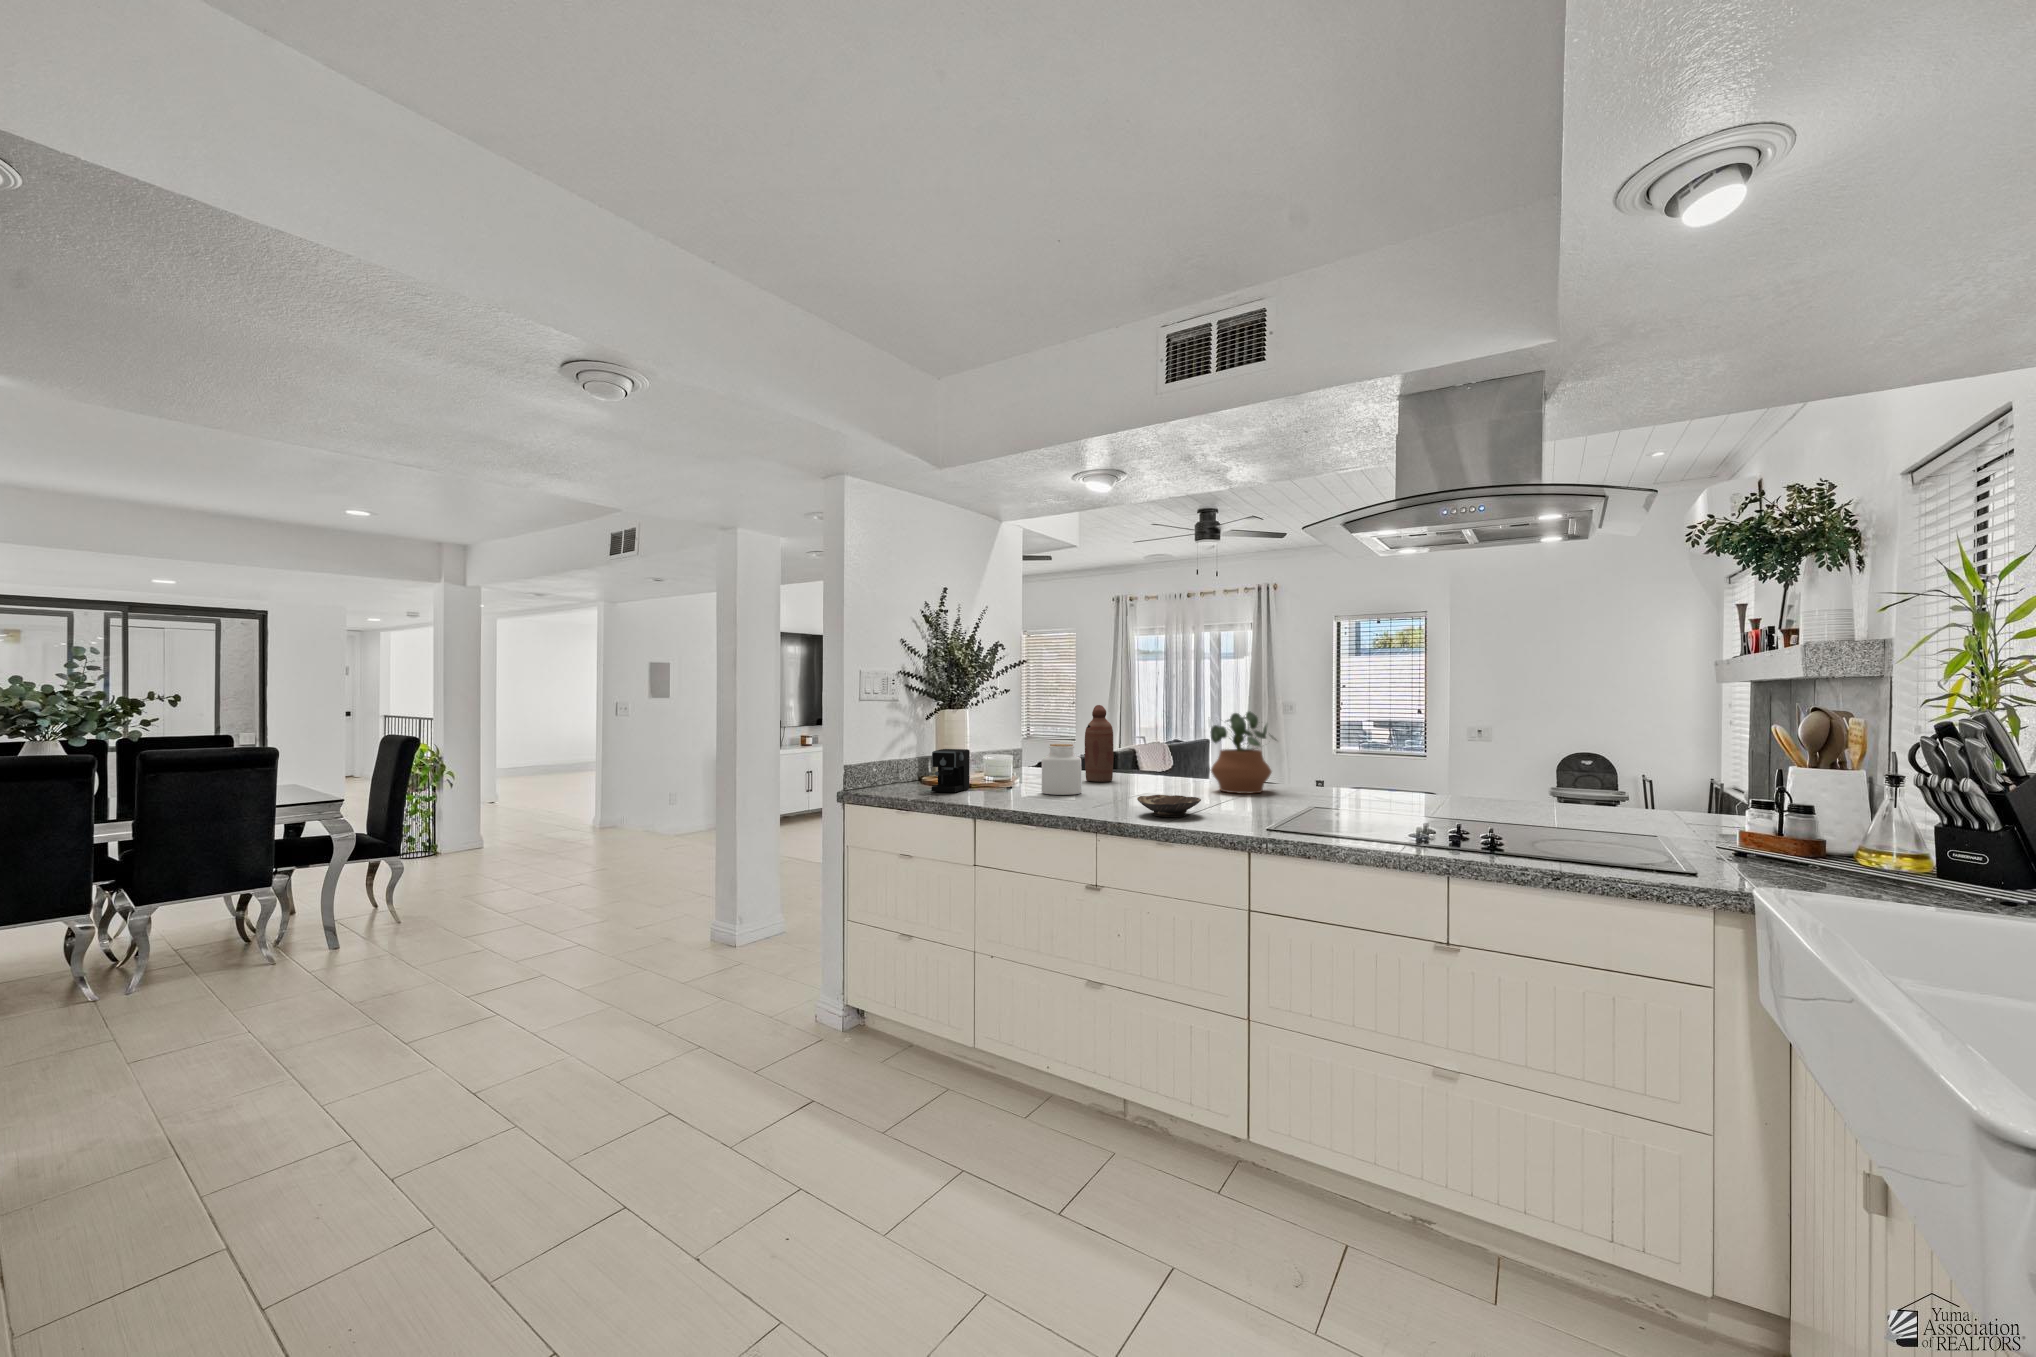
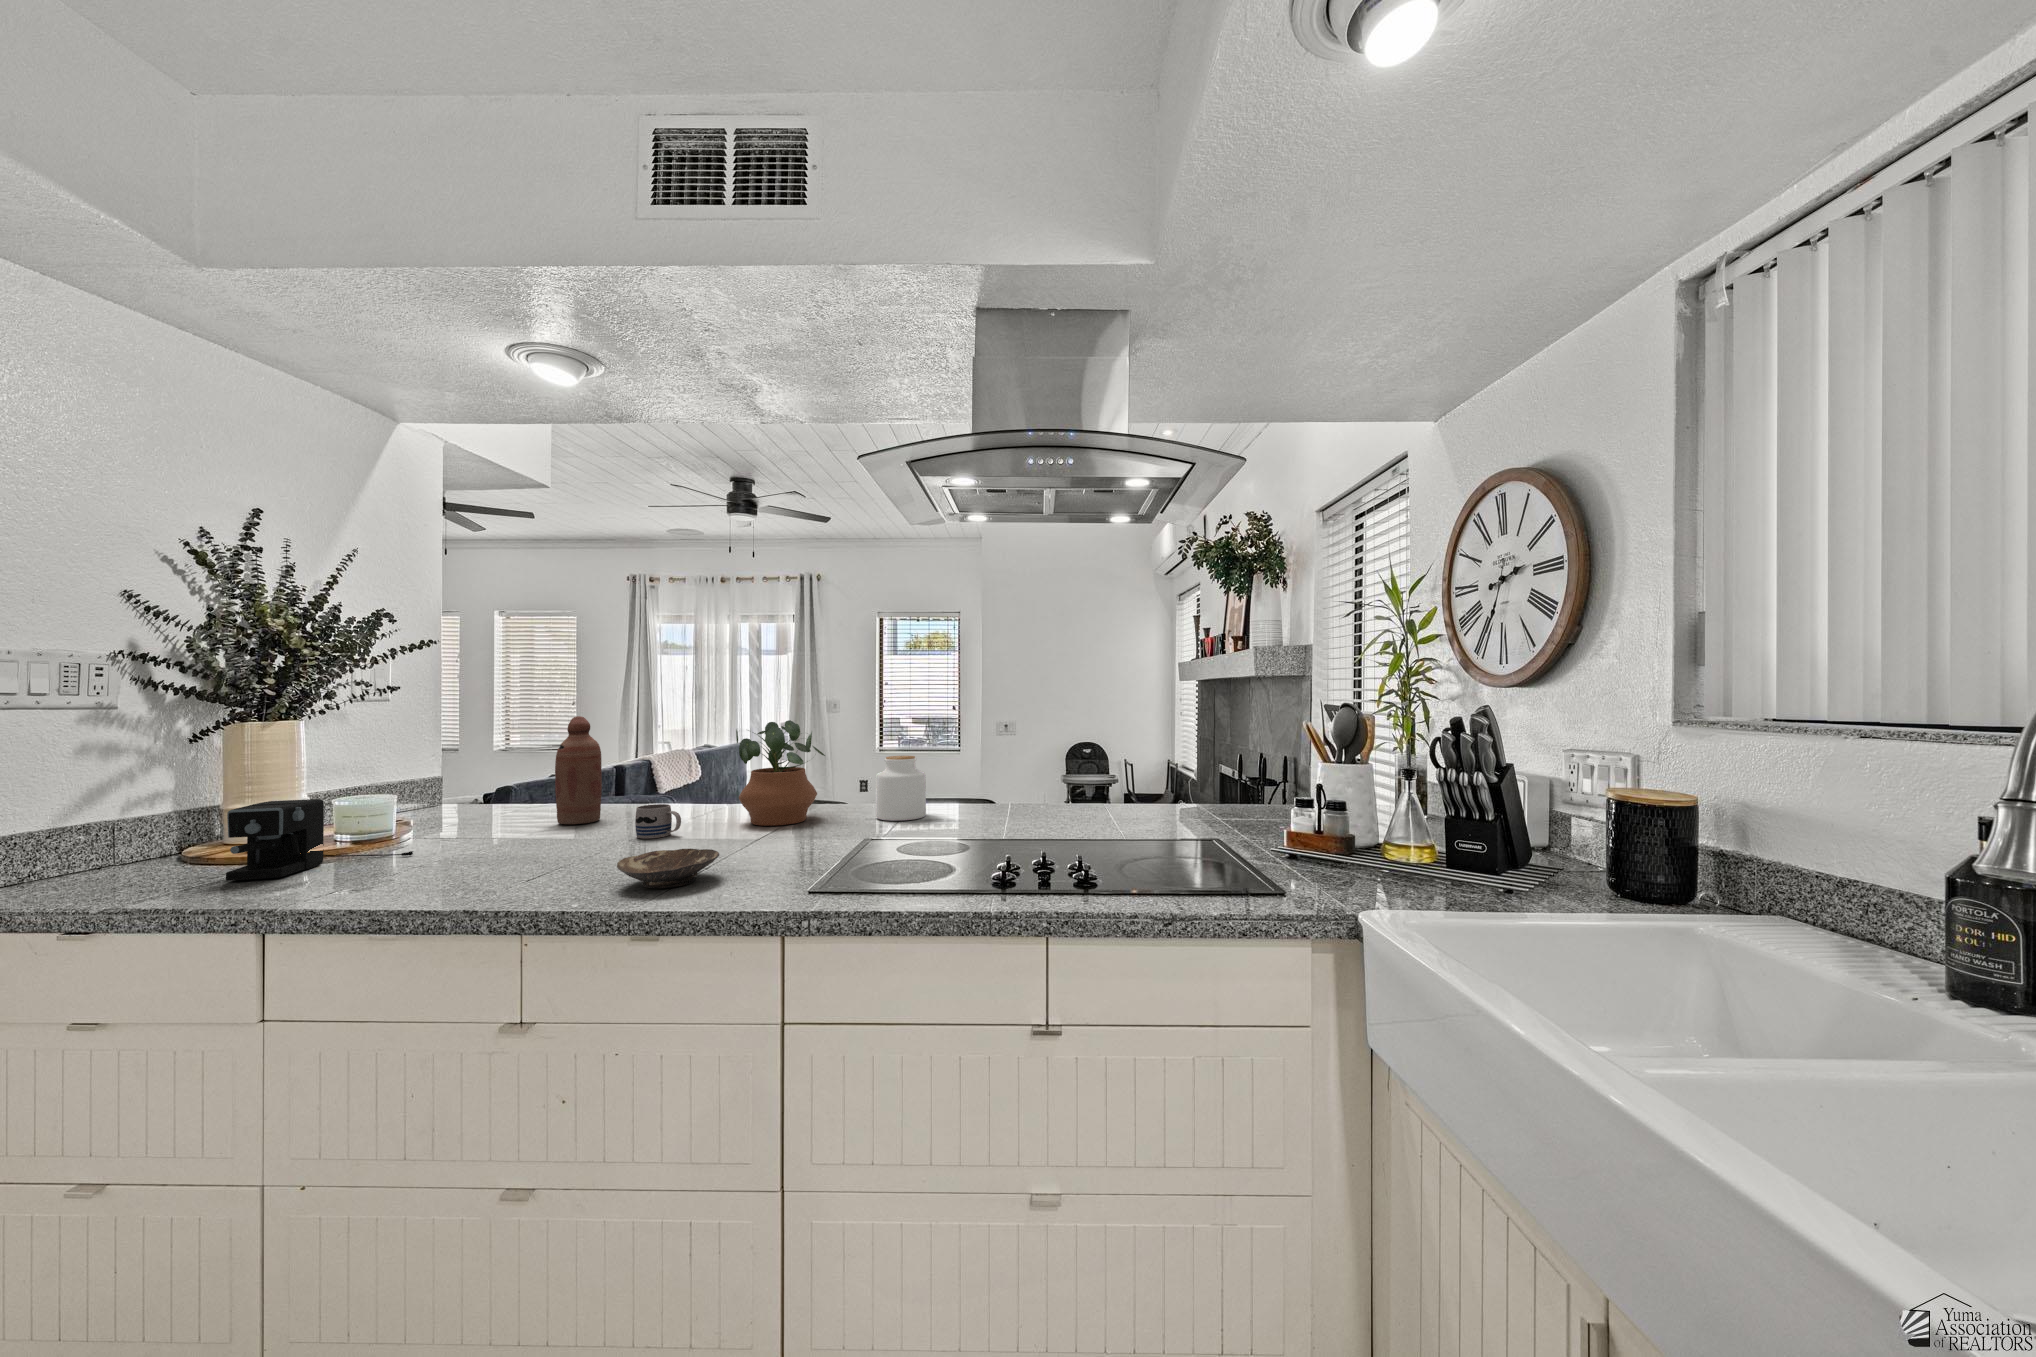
jar: present [1042,744,1081,795] -> present [876,756,926,821]
mug: none [1139,770,1170,793] -> present [635,804,681,838]

